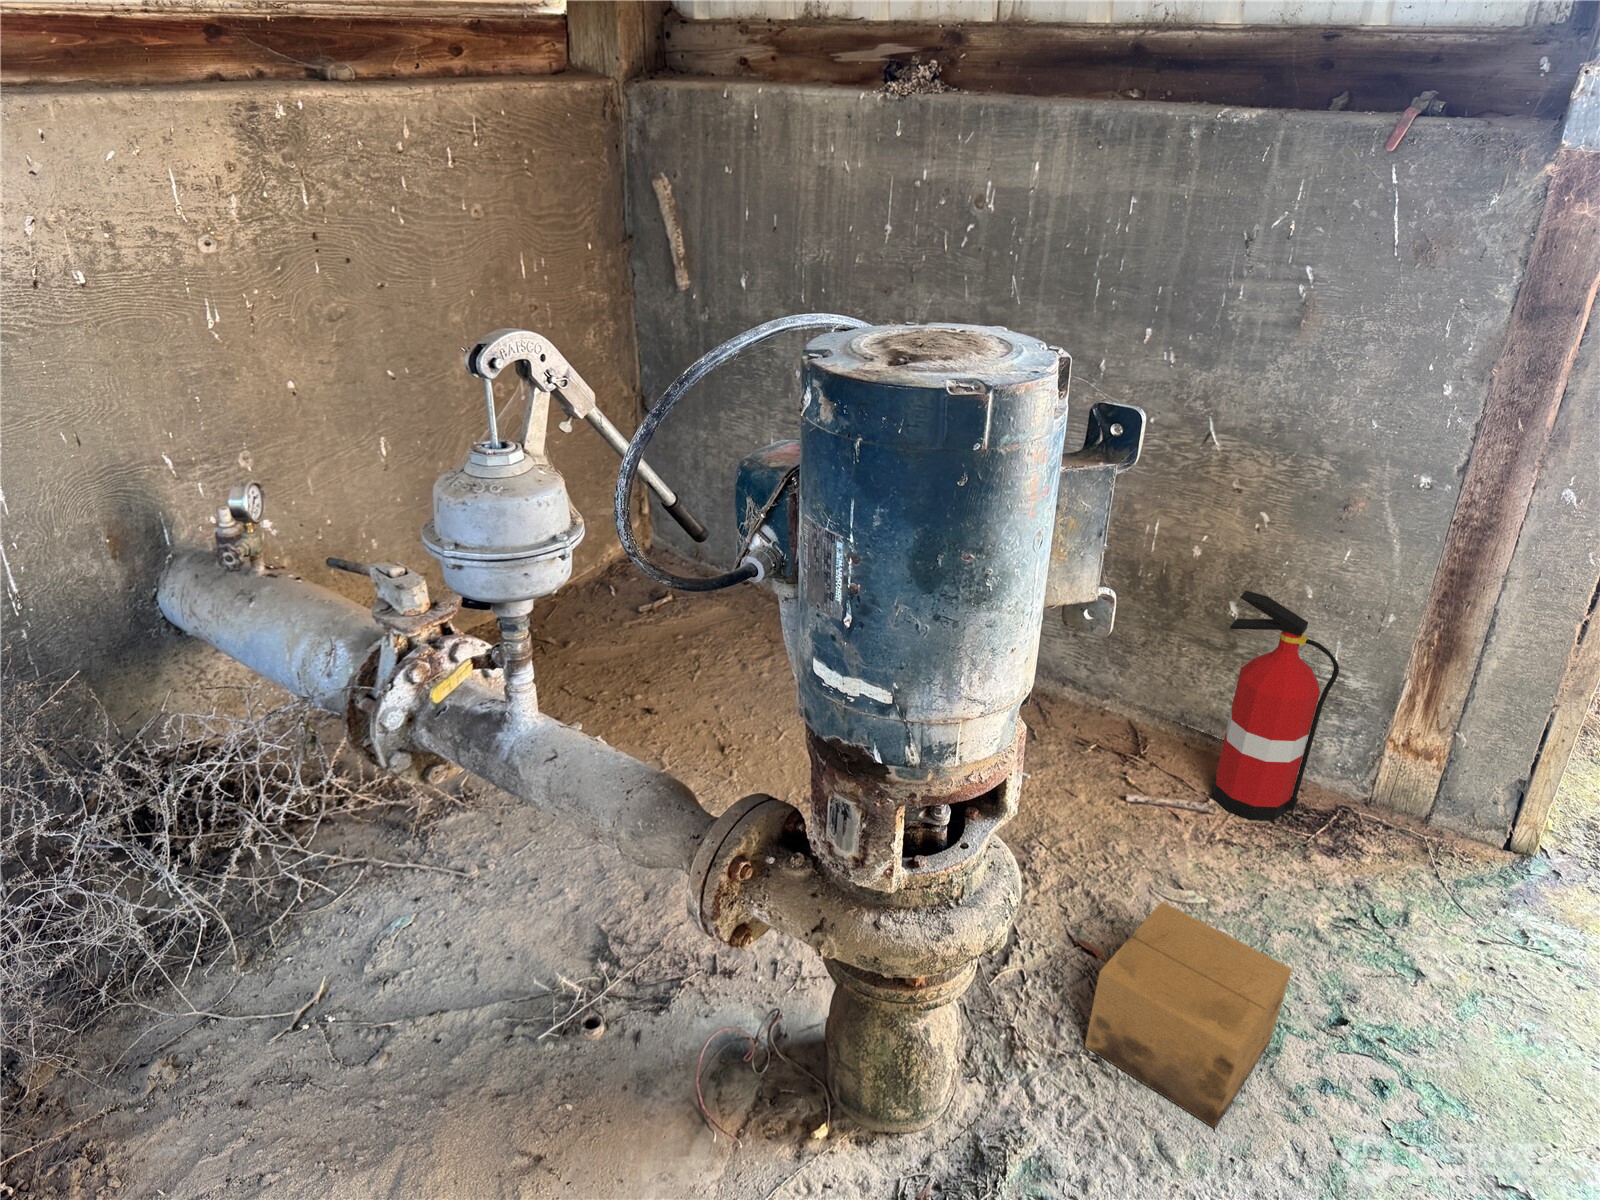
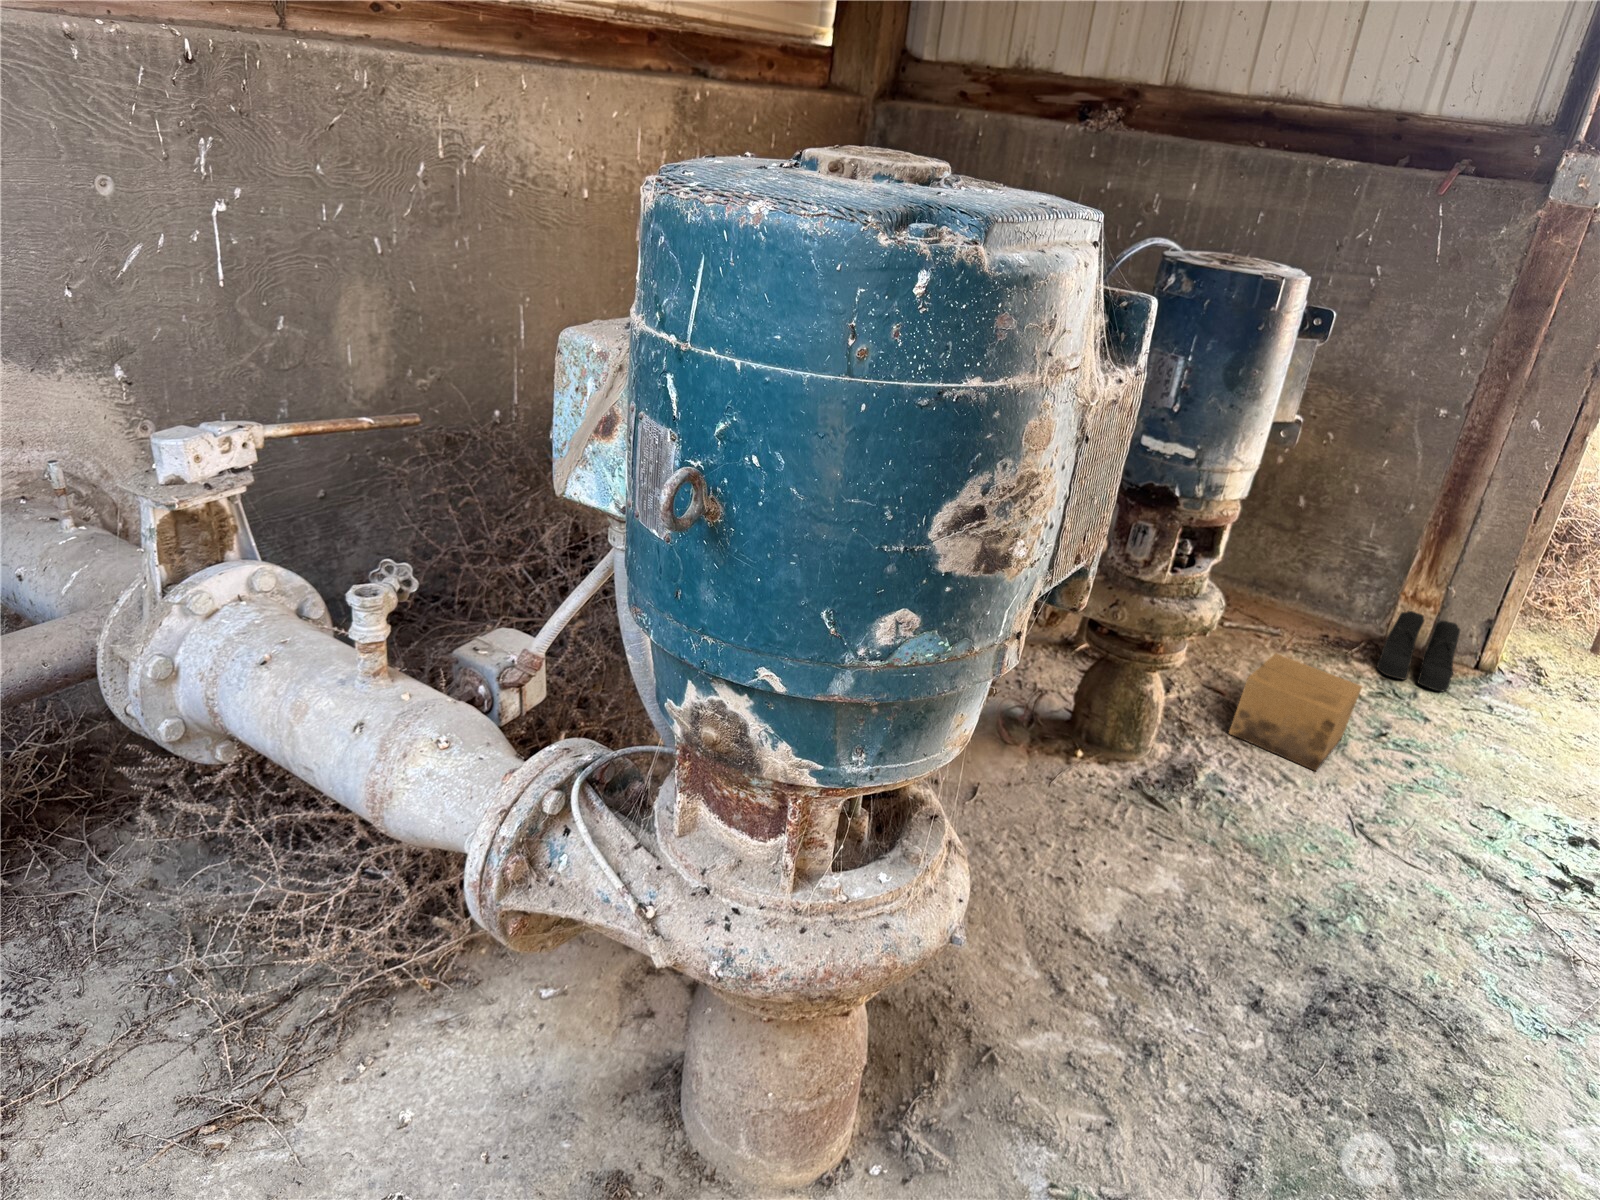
fire extinguisher: present [1213,591,1339,821] -> none [1277,484,1377,644]
boots: none [1352,770,1476,908] -> present [1377,611,1460,692]

